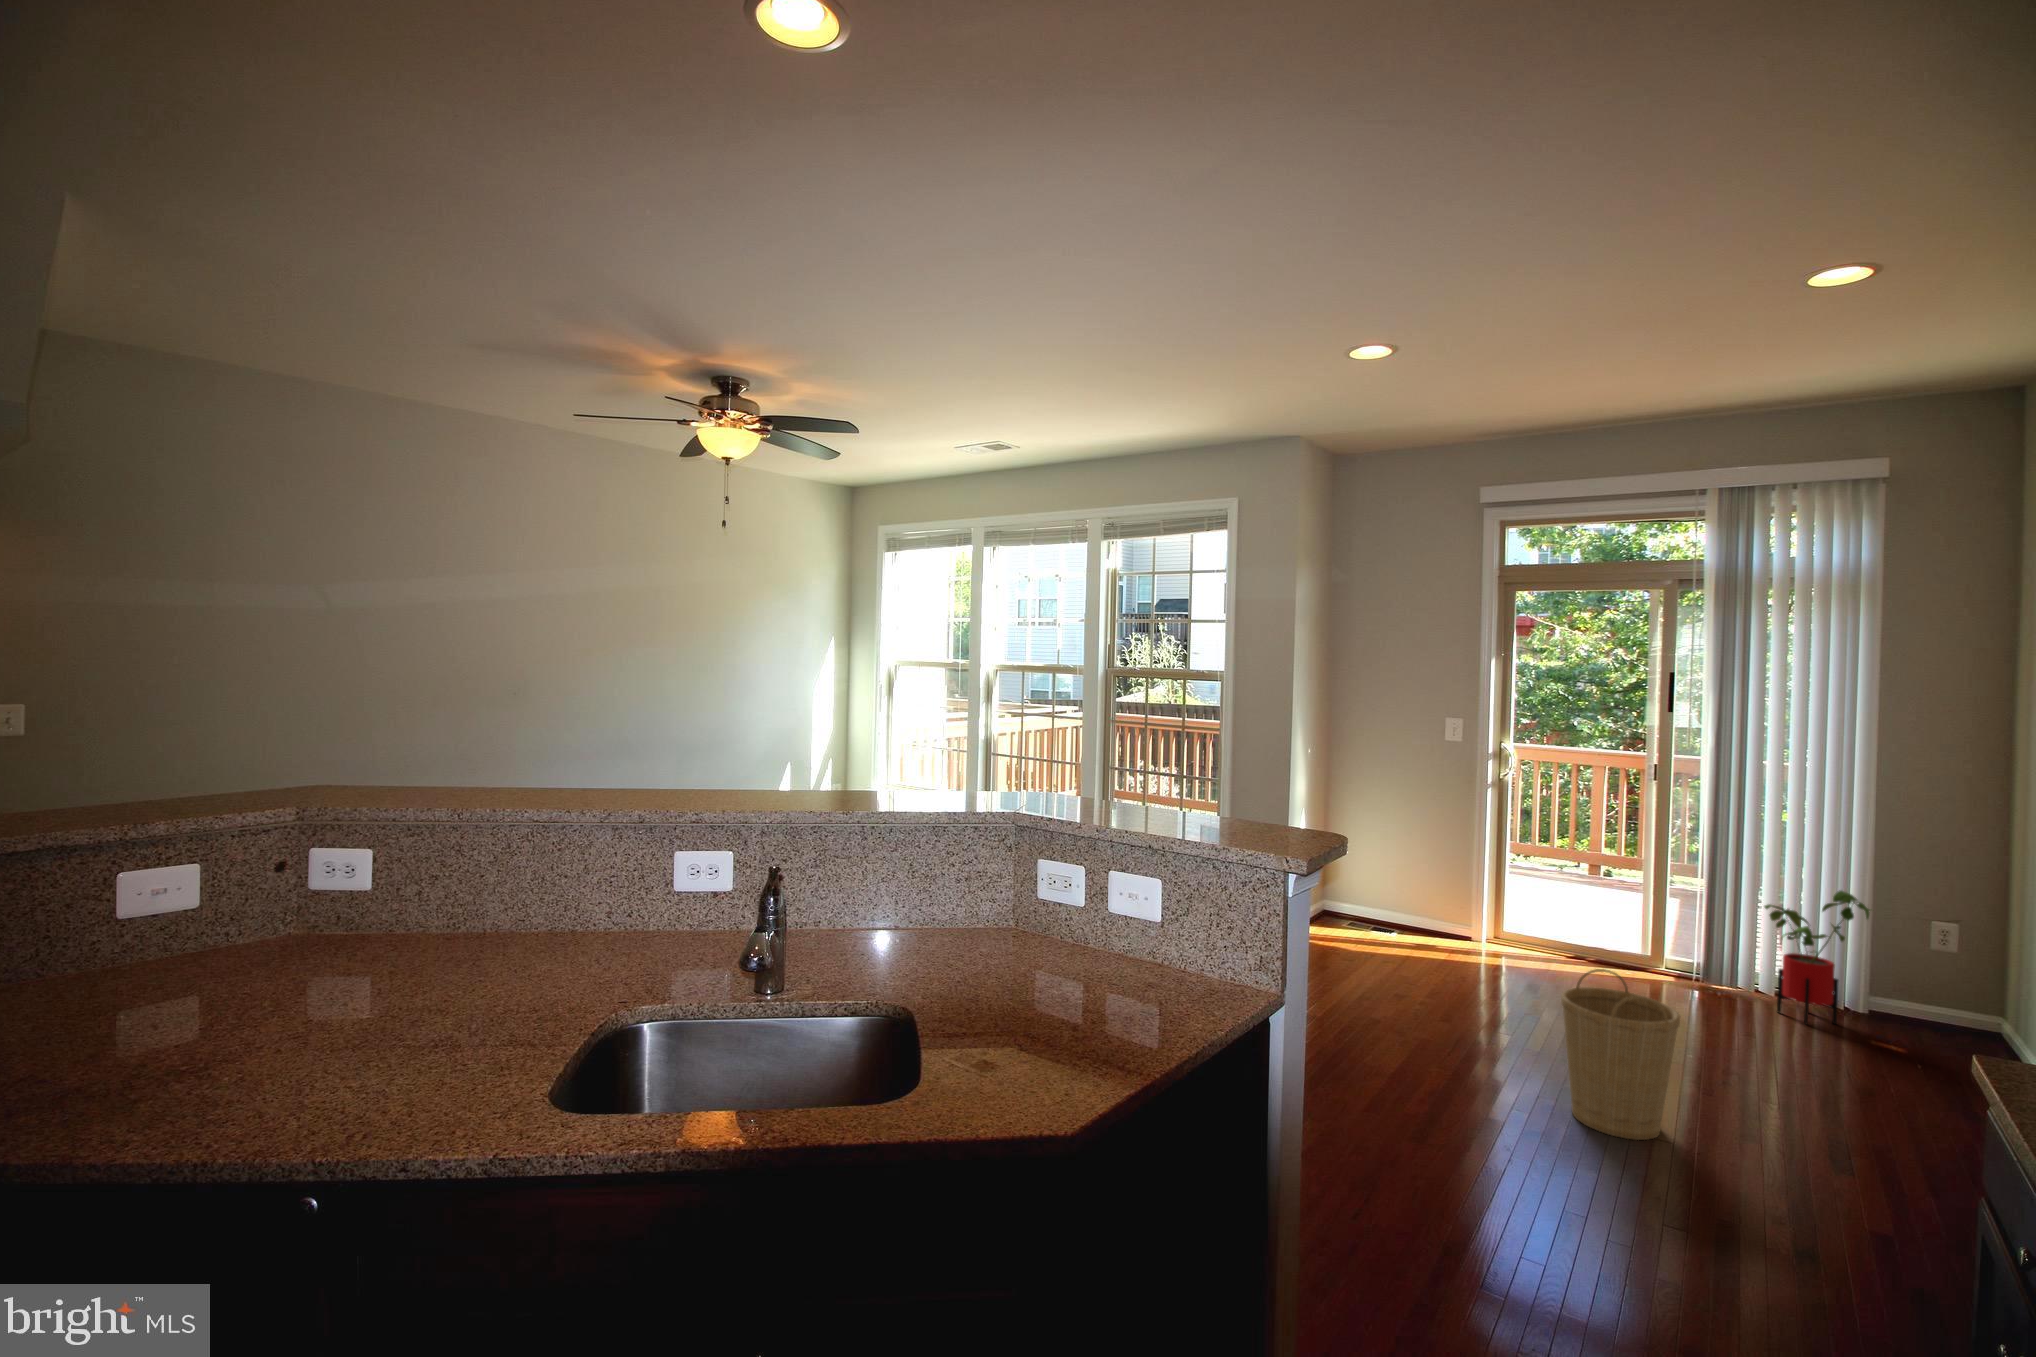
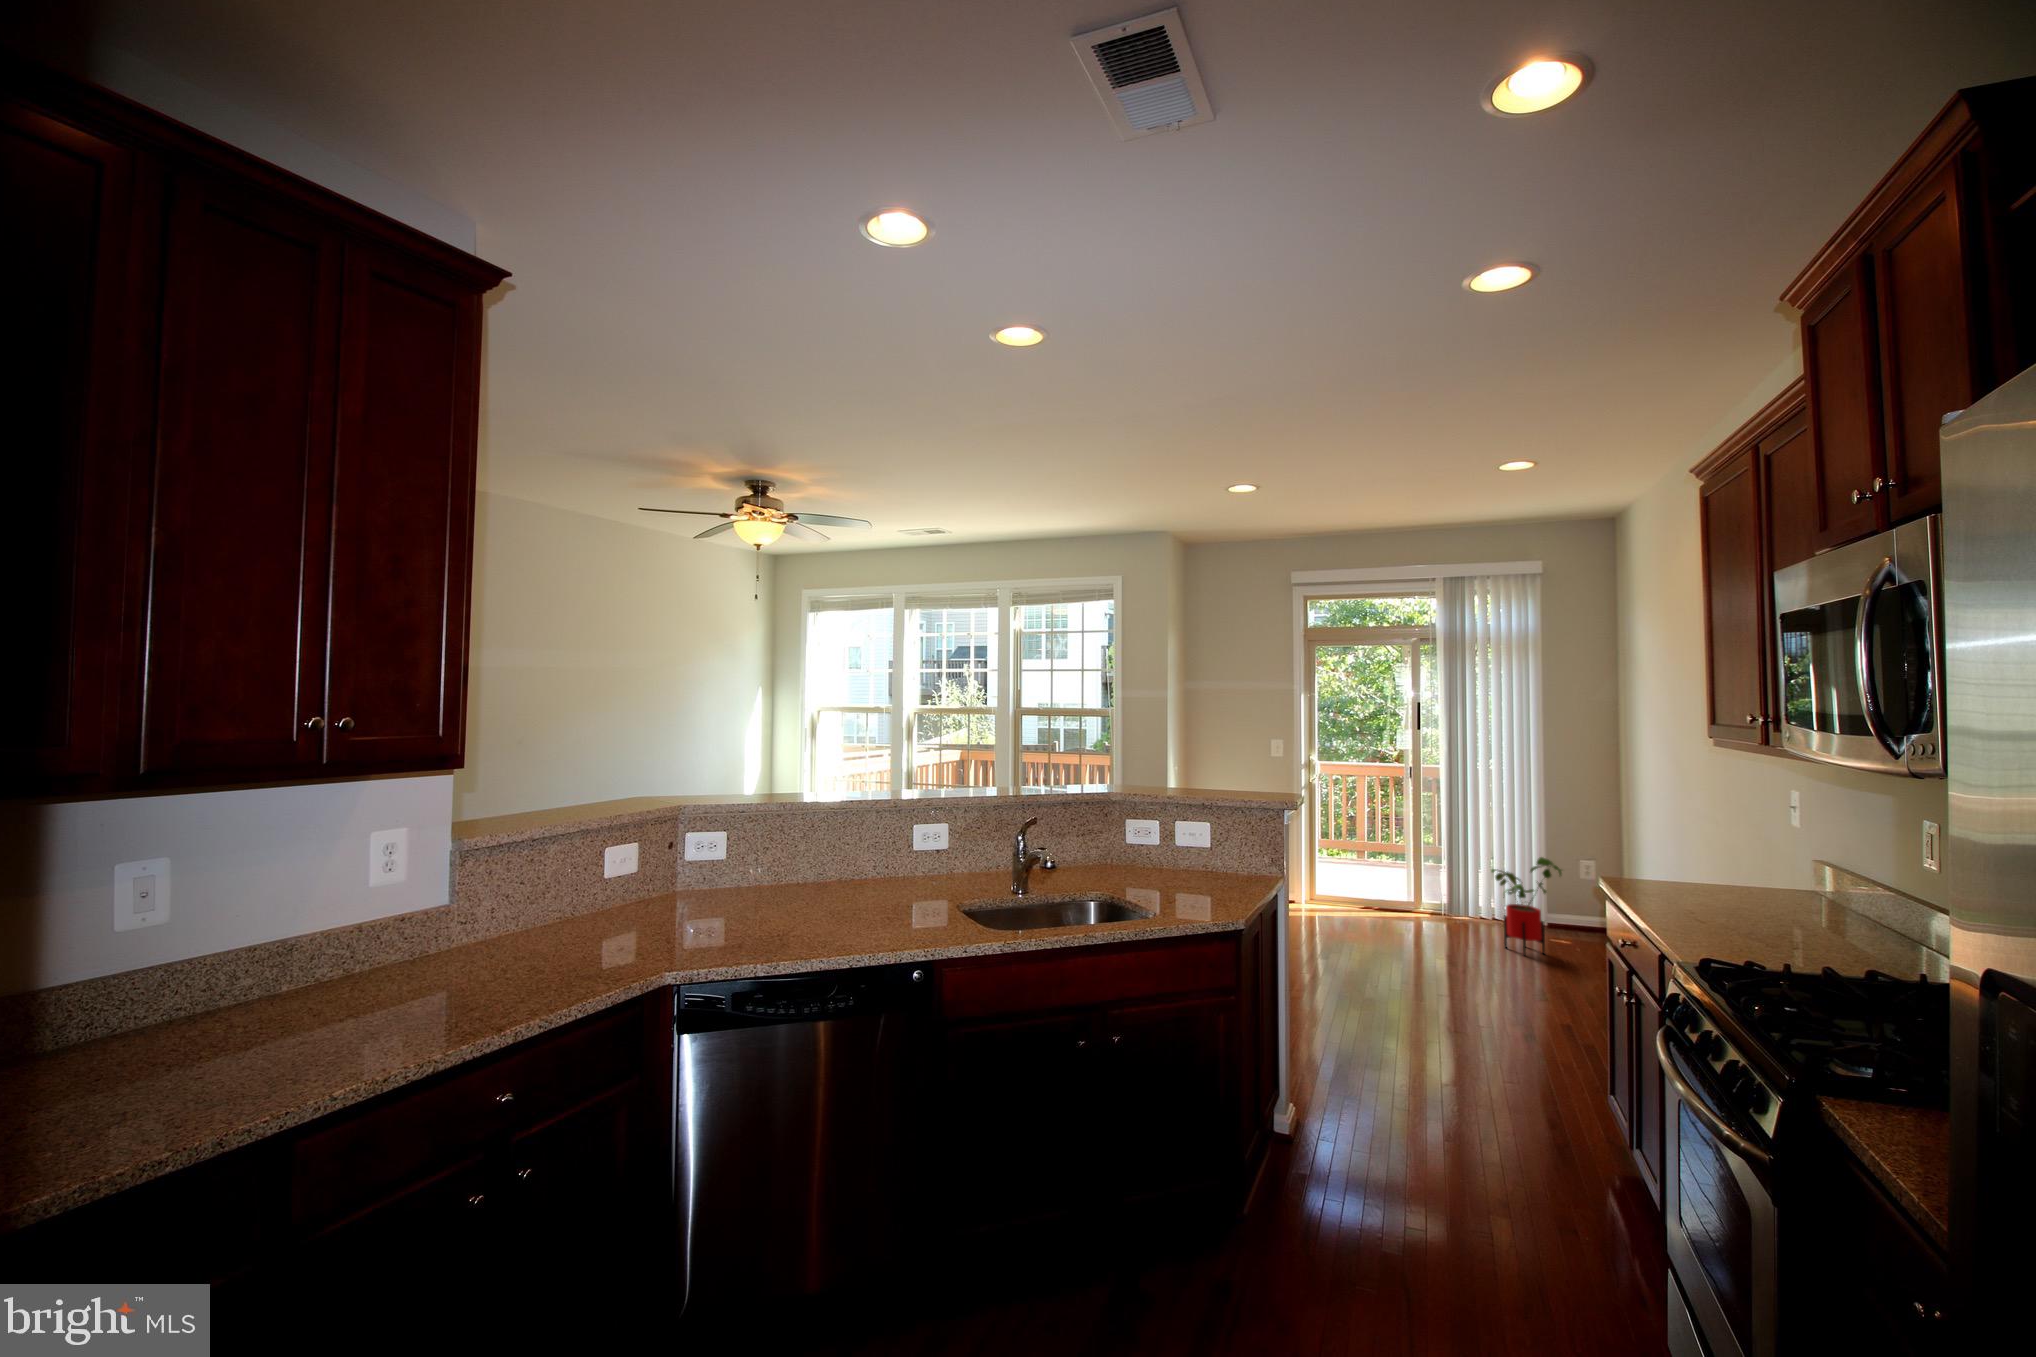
basket: present [1561,969,1680,1140] -> none [1352,923,1436,1051]

